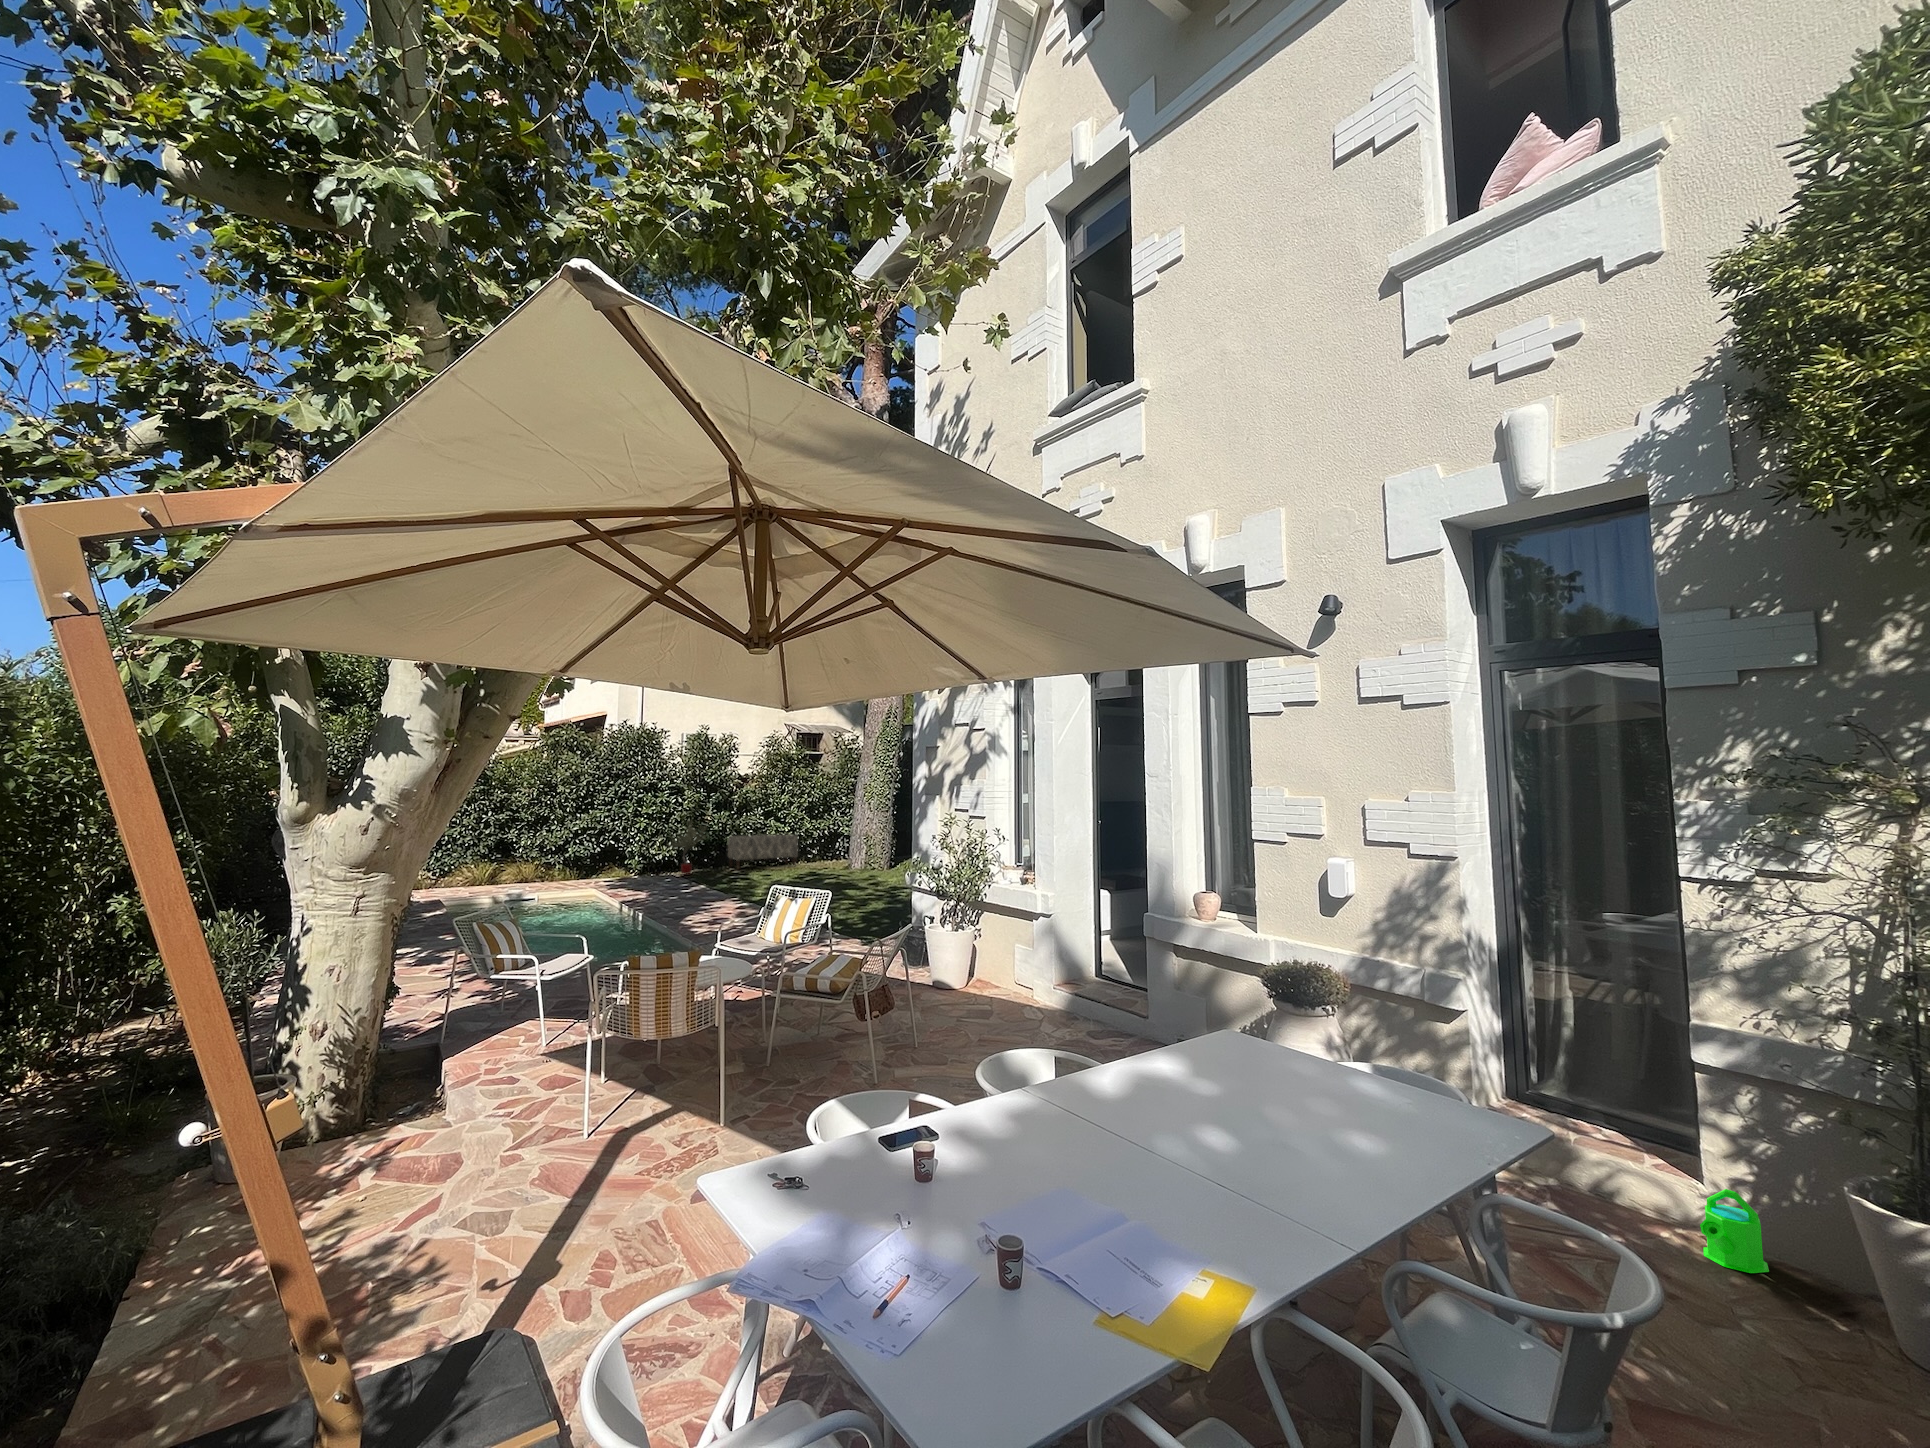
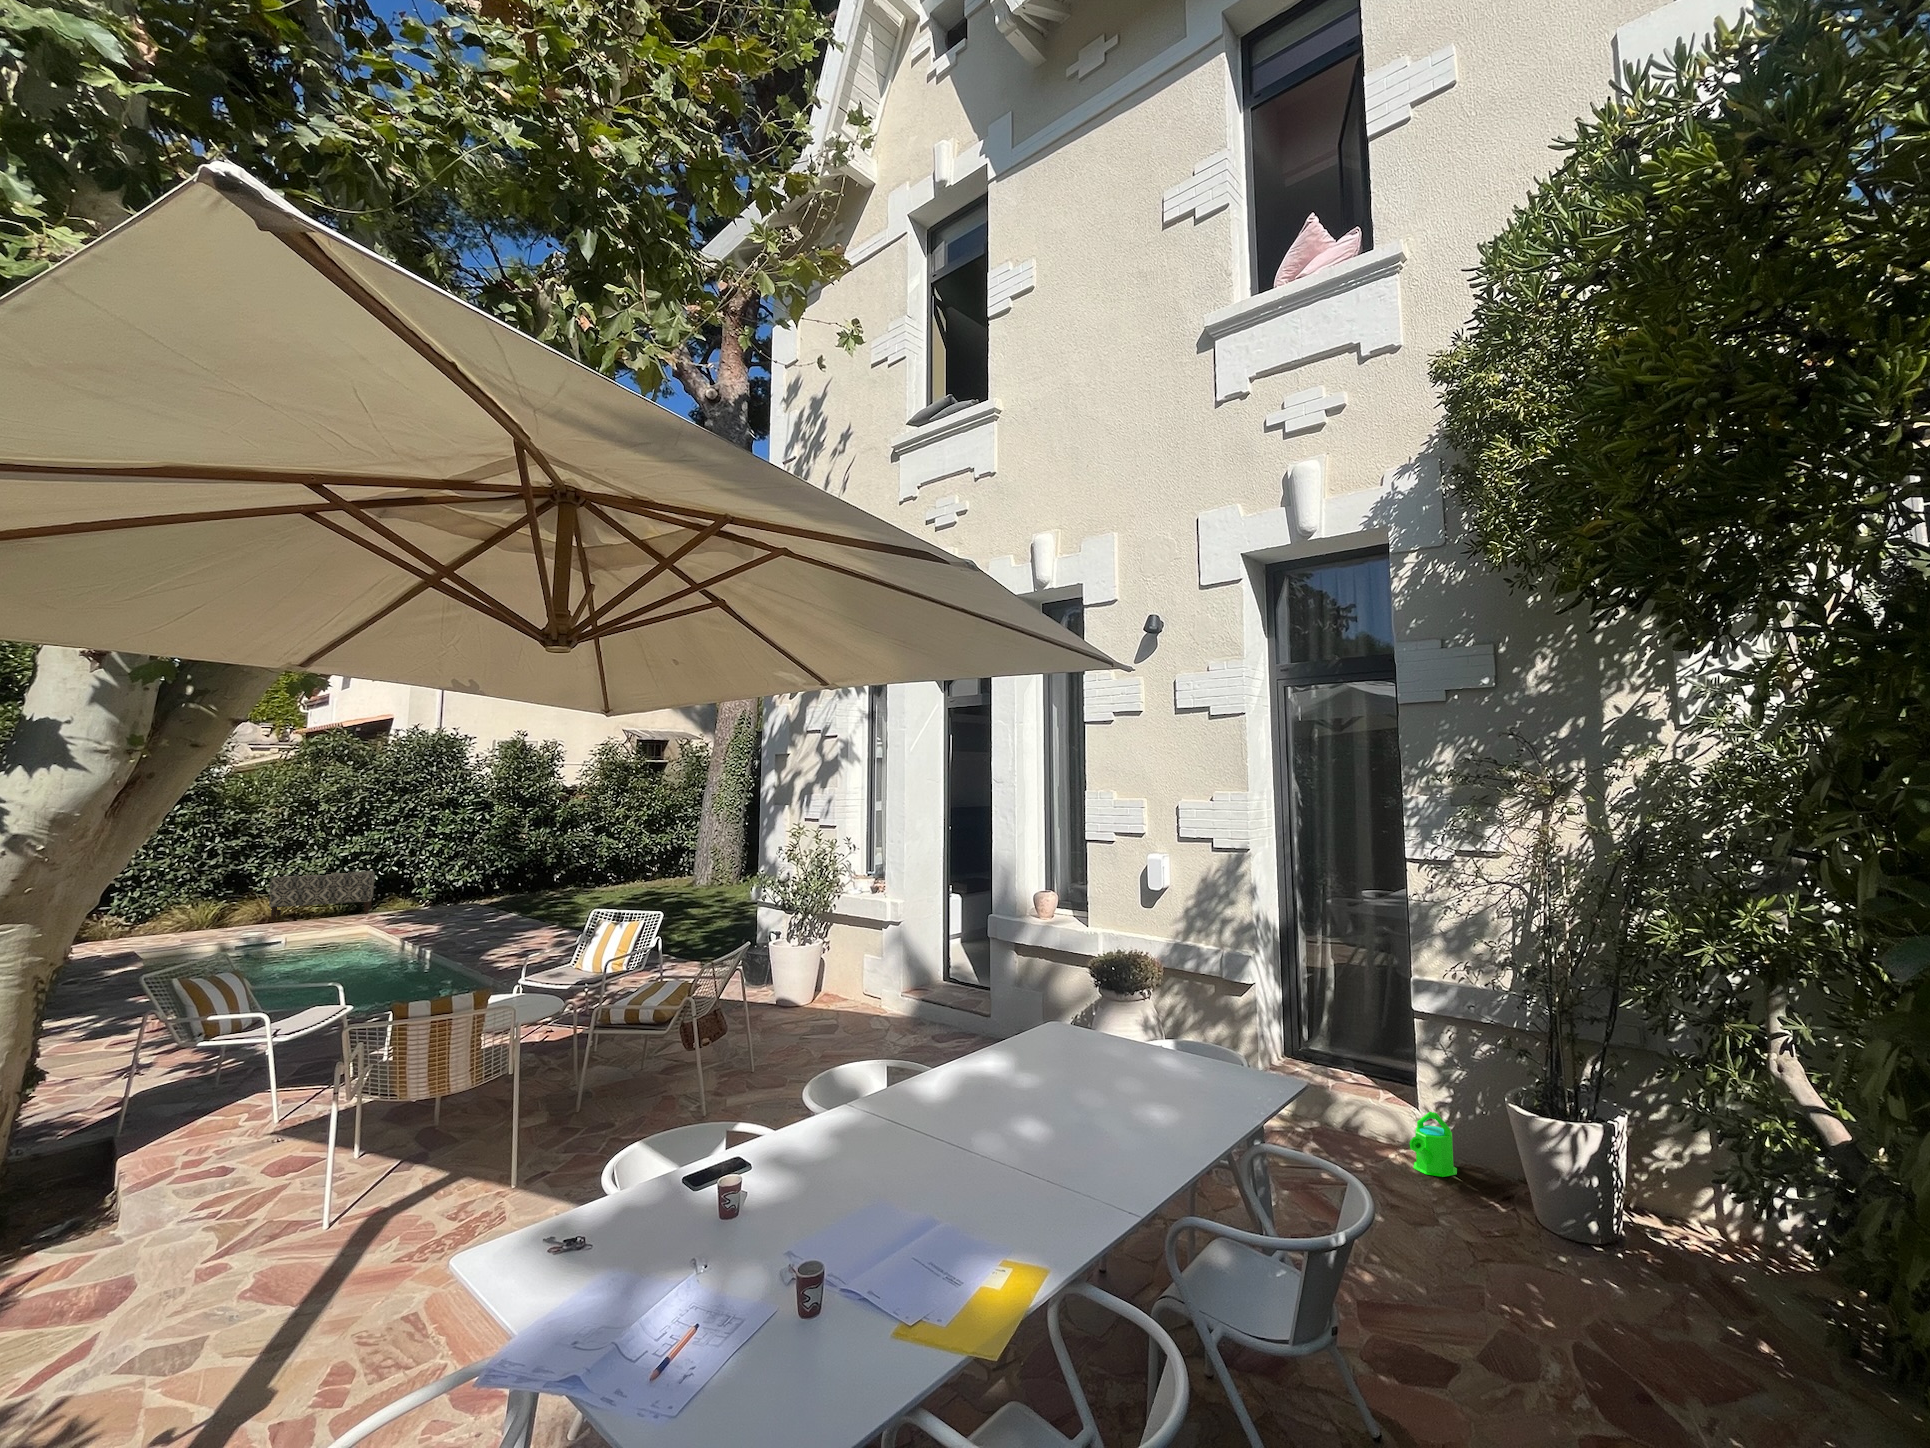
potted tree: present [670,820,706,874] -> none [471,839,522,902]
bench: present [728,833,798,869] -> present [269,871,375,920]

